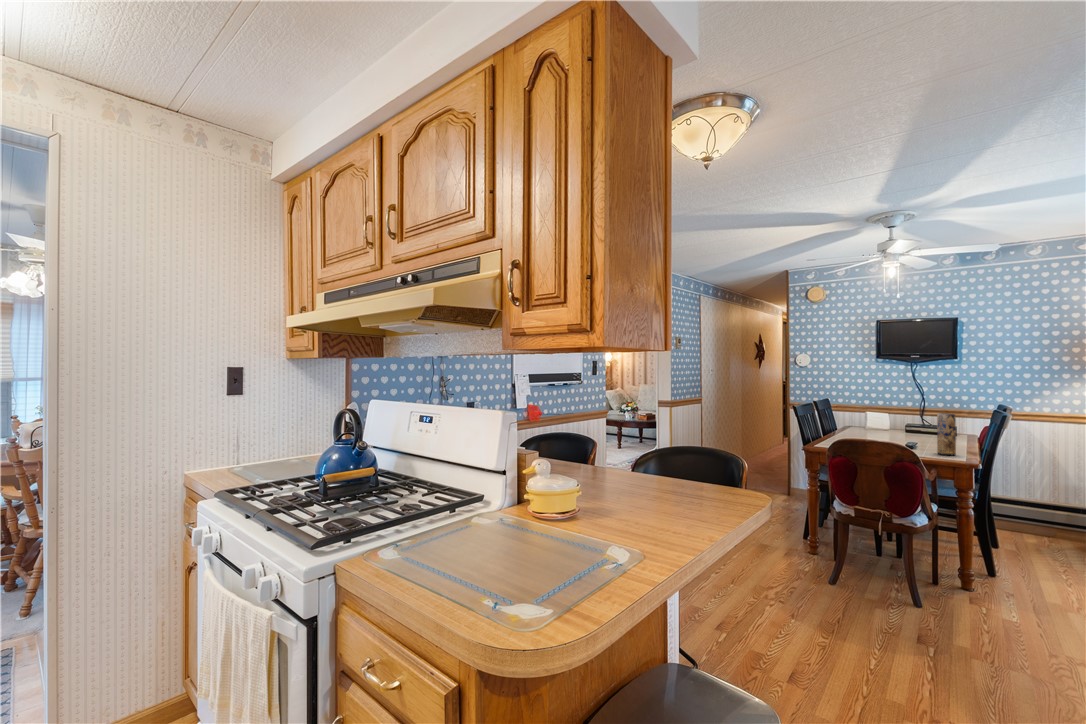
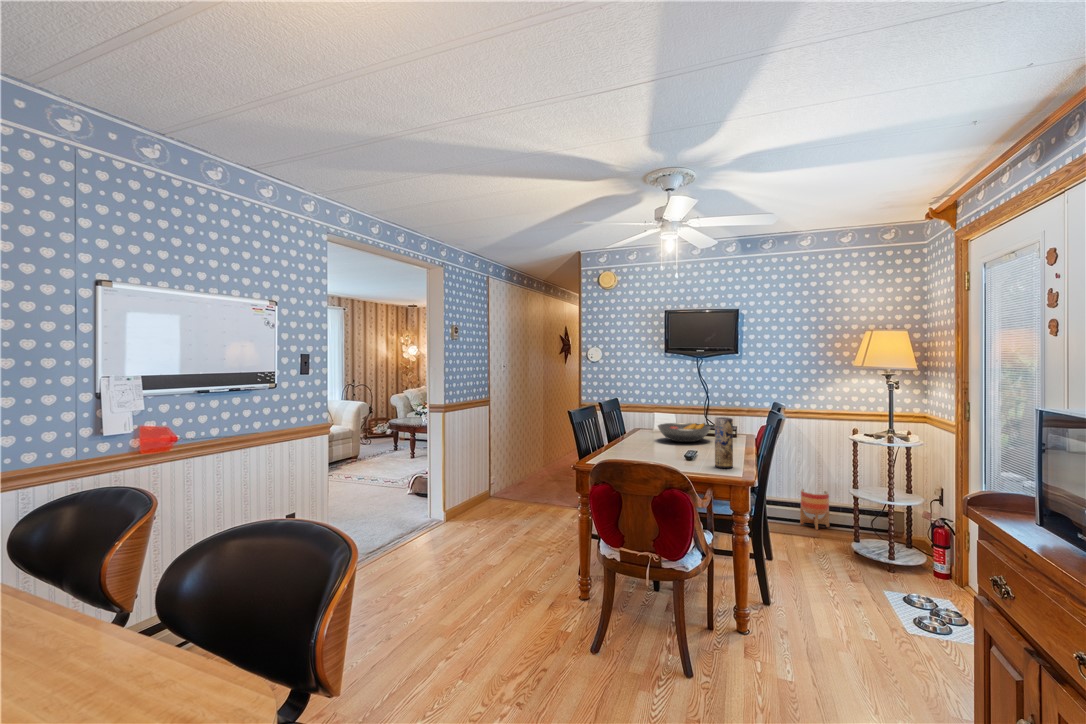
fruit bowl: none [874,420,930,437] -> present [658,423,710,442]
planter: none [1032,490,1068,530] -> present [800,489,829,530]

